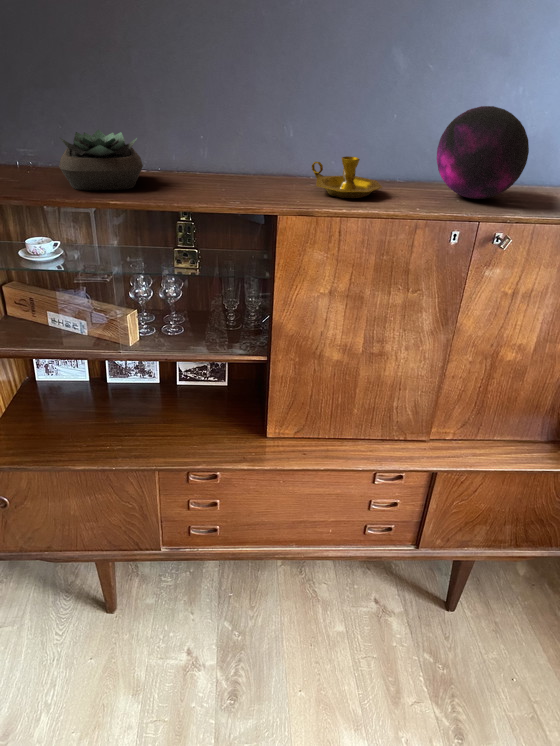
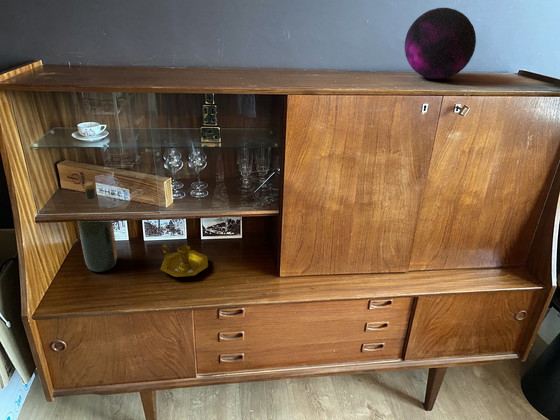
succulent plant: present [59,130,143,190] -> none [107,34,175,82]
candlestick: present [312,156,382,198] -> present [160,245,208,277]
wine bottle: none [24,310,72,419] -> present [78,182,117,272]

